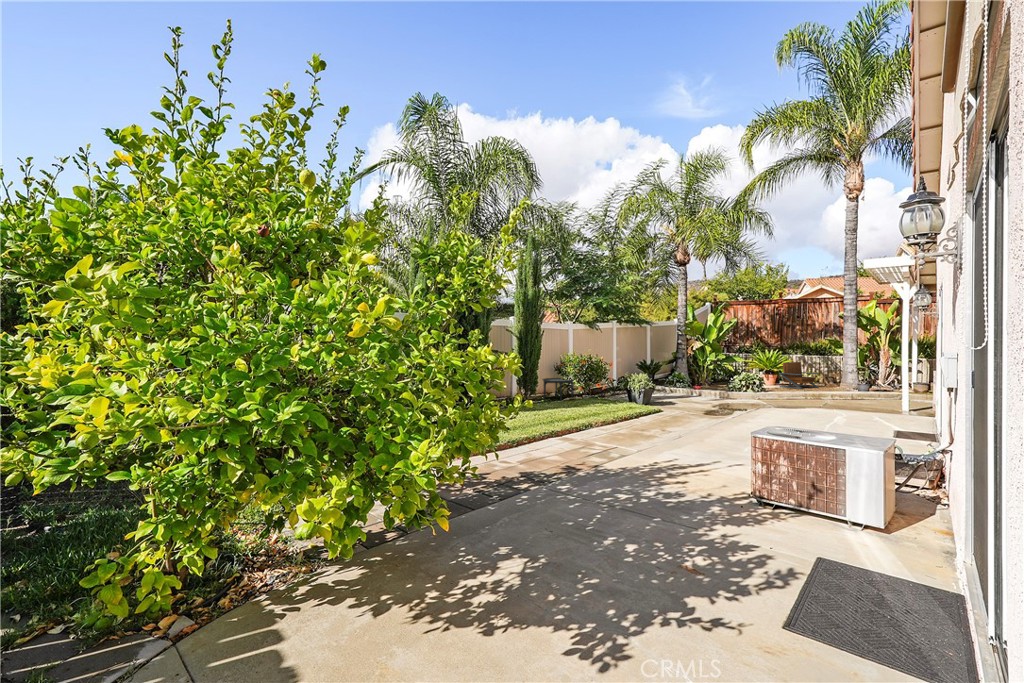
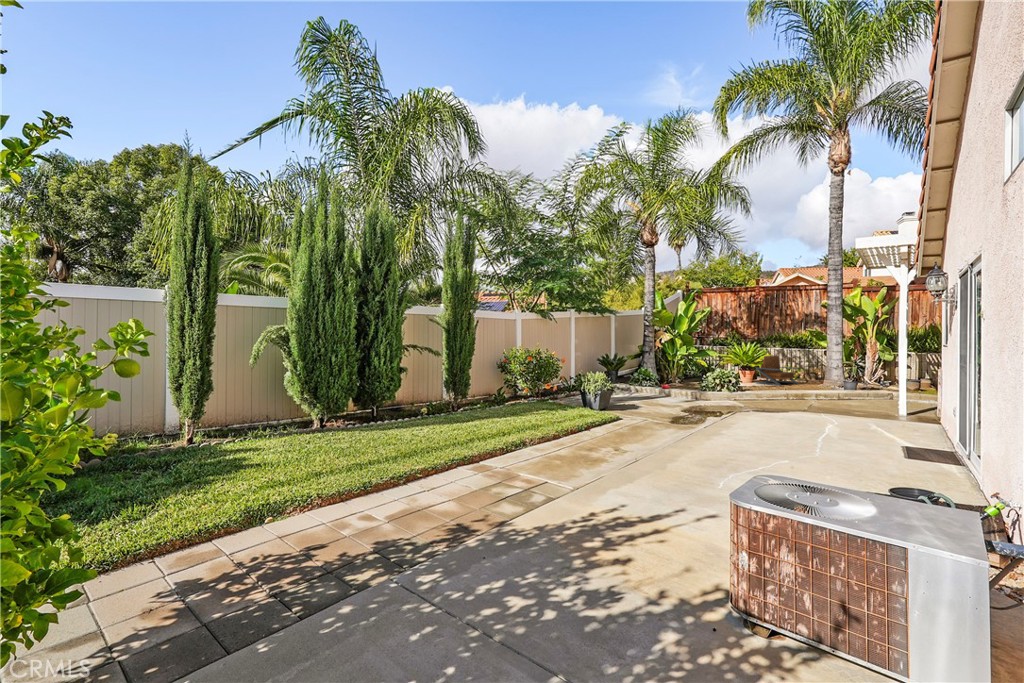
round table: present [542,378,574,400] -> none [488,376,526,403]

